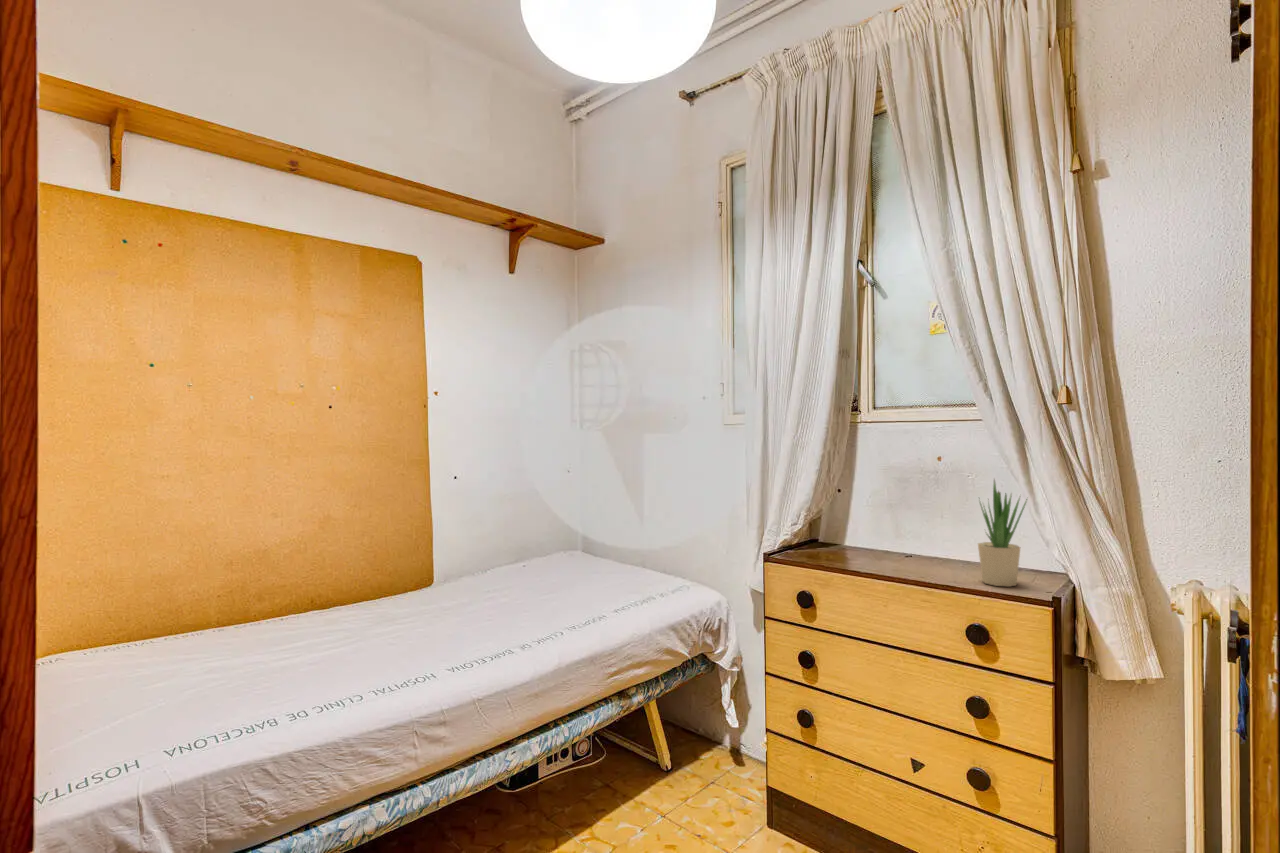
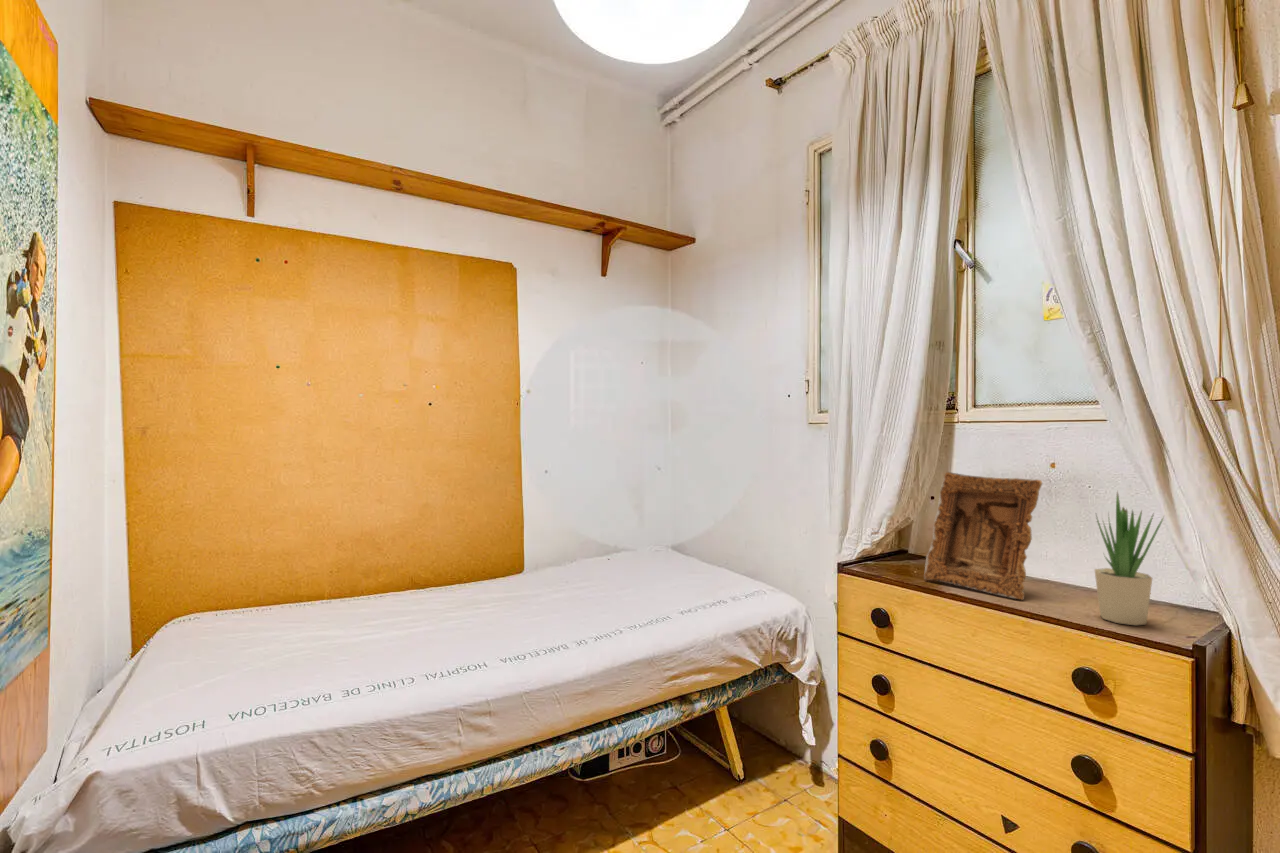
picture frame: none [840,466,934,573] -> present [924,472,1042,600]

